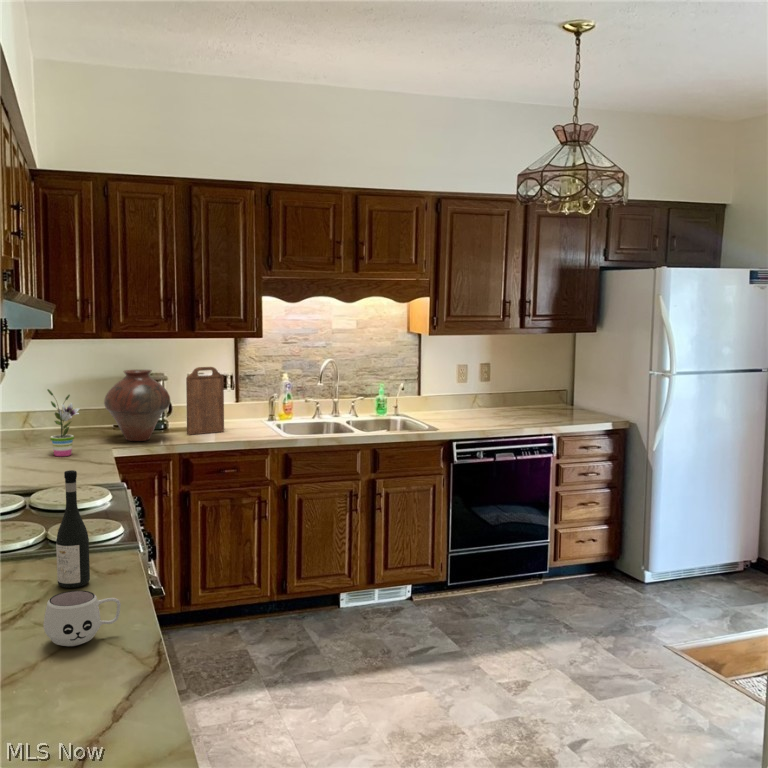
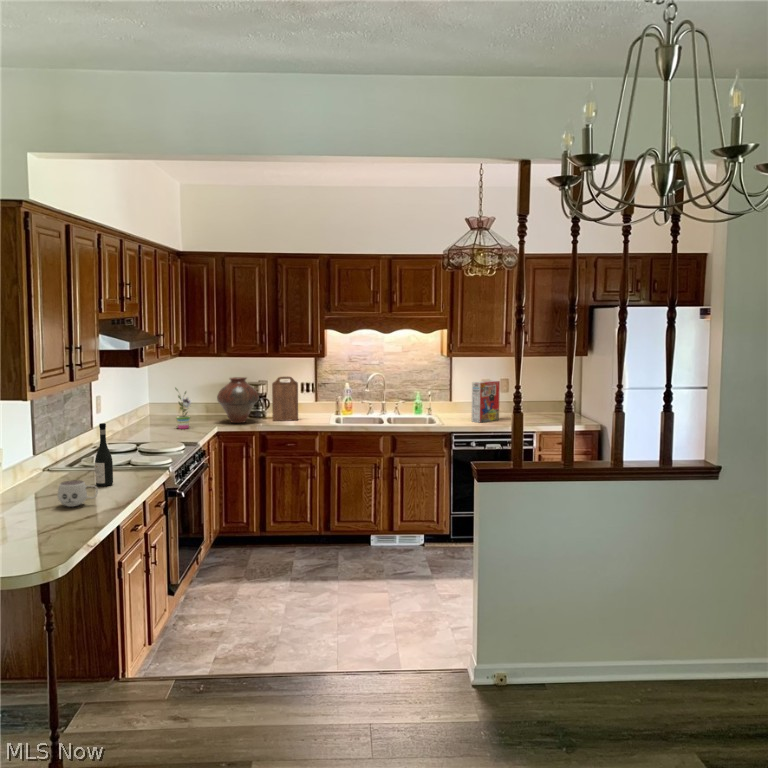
cereal box: none [459,366,488,424] -> present [472,380,500,422]

